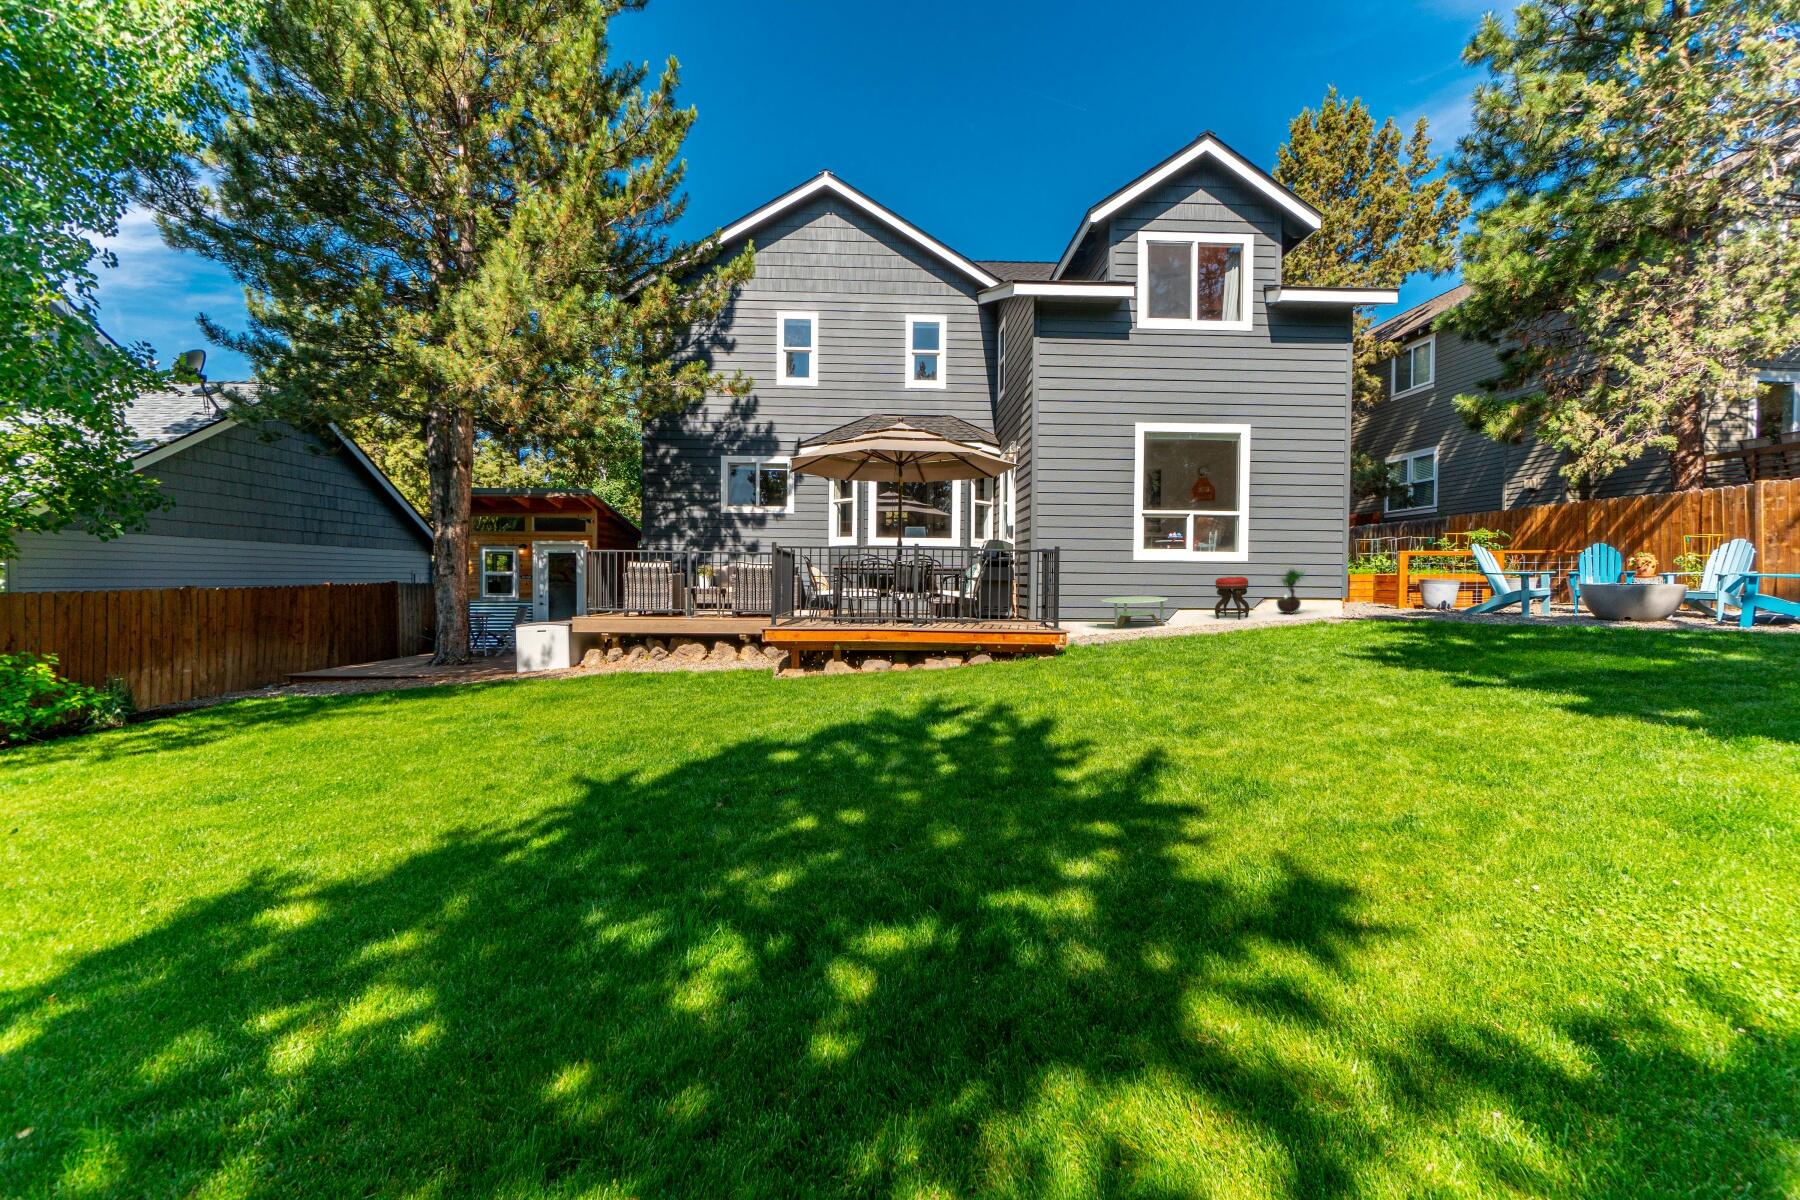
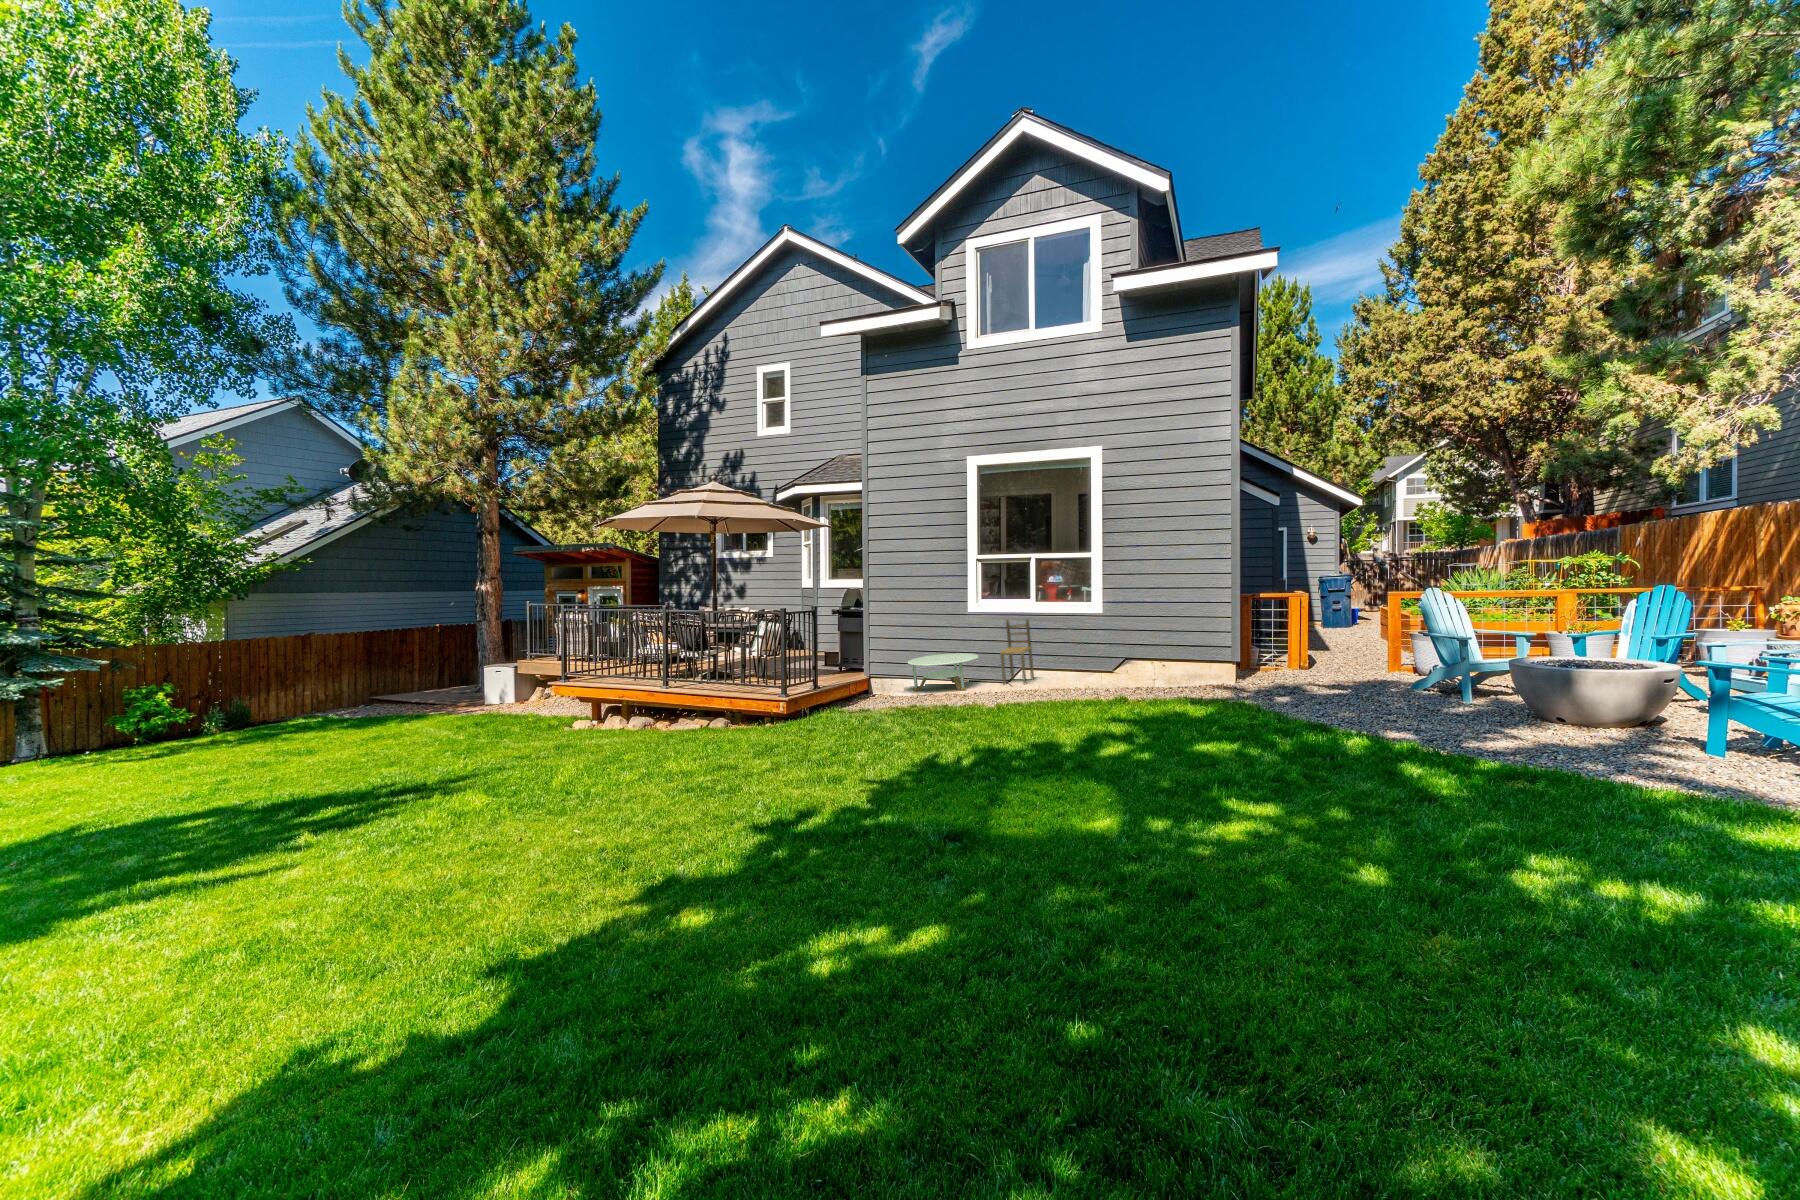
chair: none [1171,566,1201,621] -> present [1000,619,1034,684]
potted tree: present [1277,569,1304,614] -> none [1115,620,1153,681]
stool: present [1215,577,1249,619] -> none [1041,635,1082,687]

